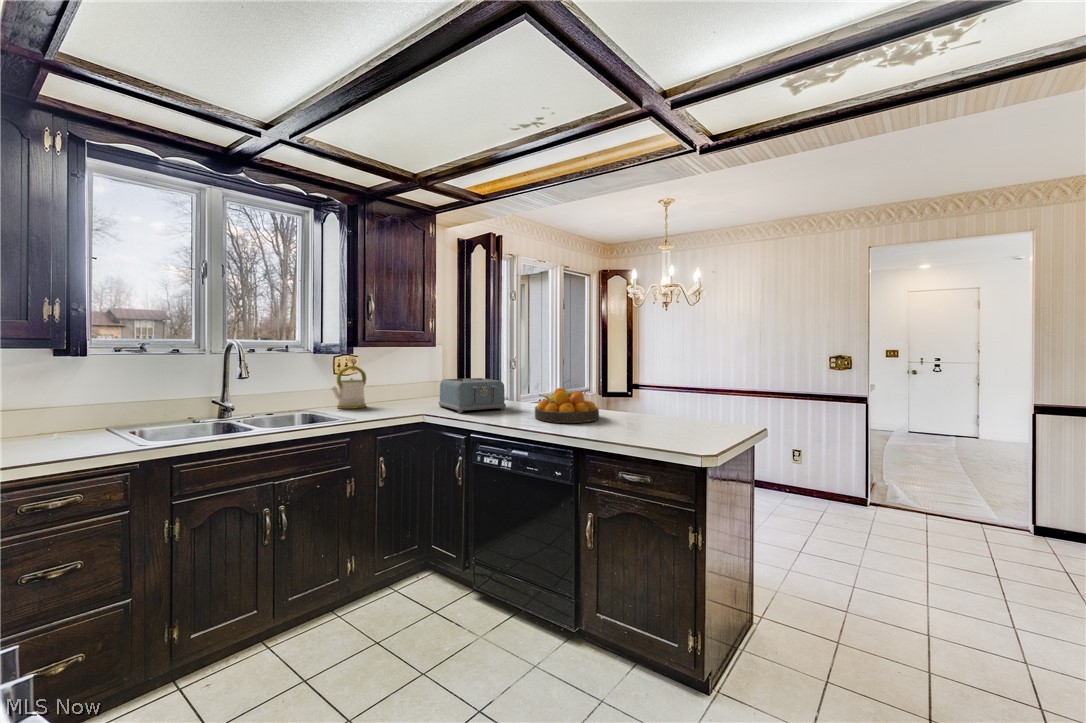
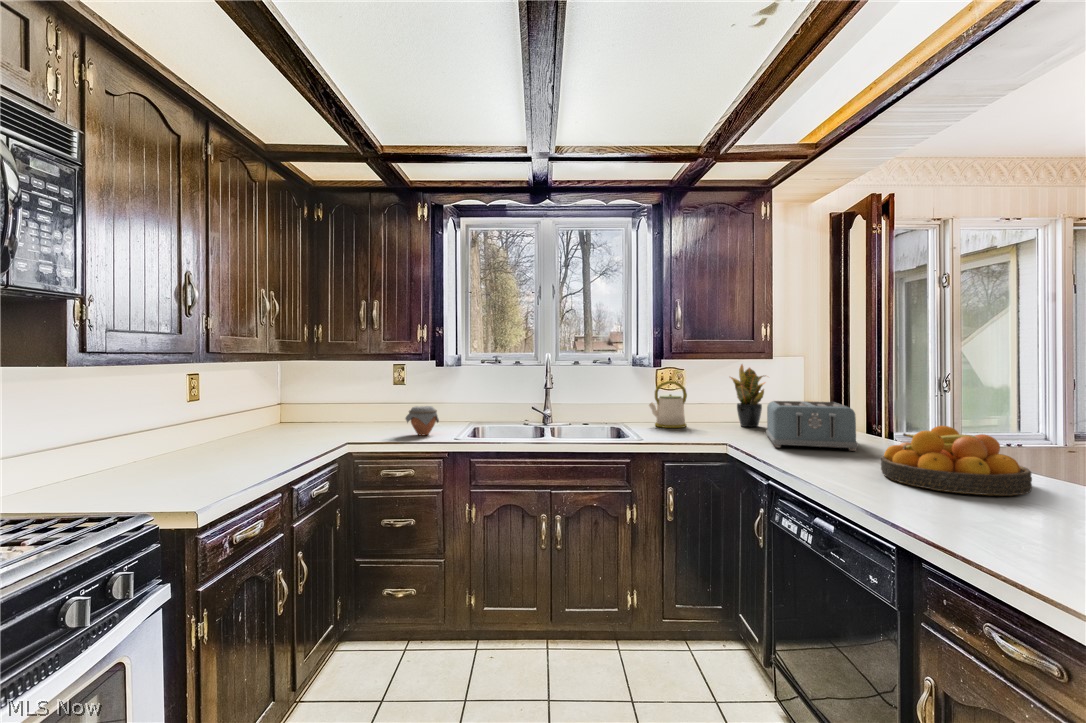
potted plant: none [394,349,430,402] -> present [730,365,765,427]
jar: none [33,408,97,450] -> present [406,406,439,435]

